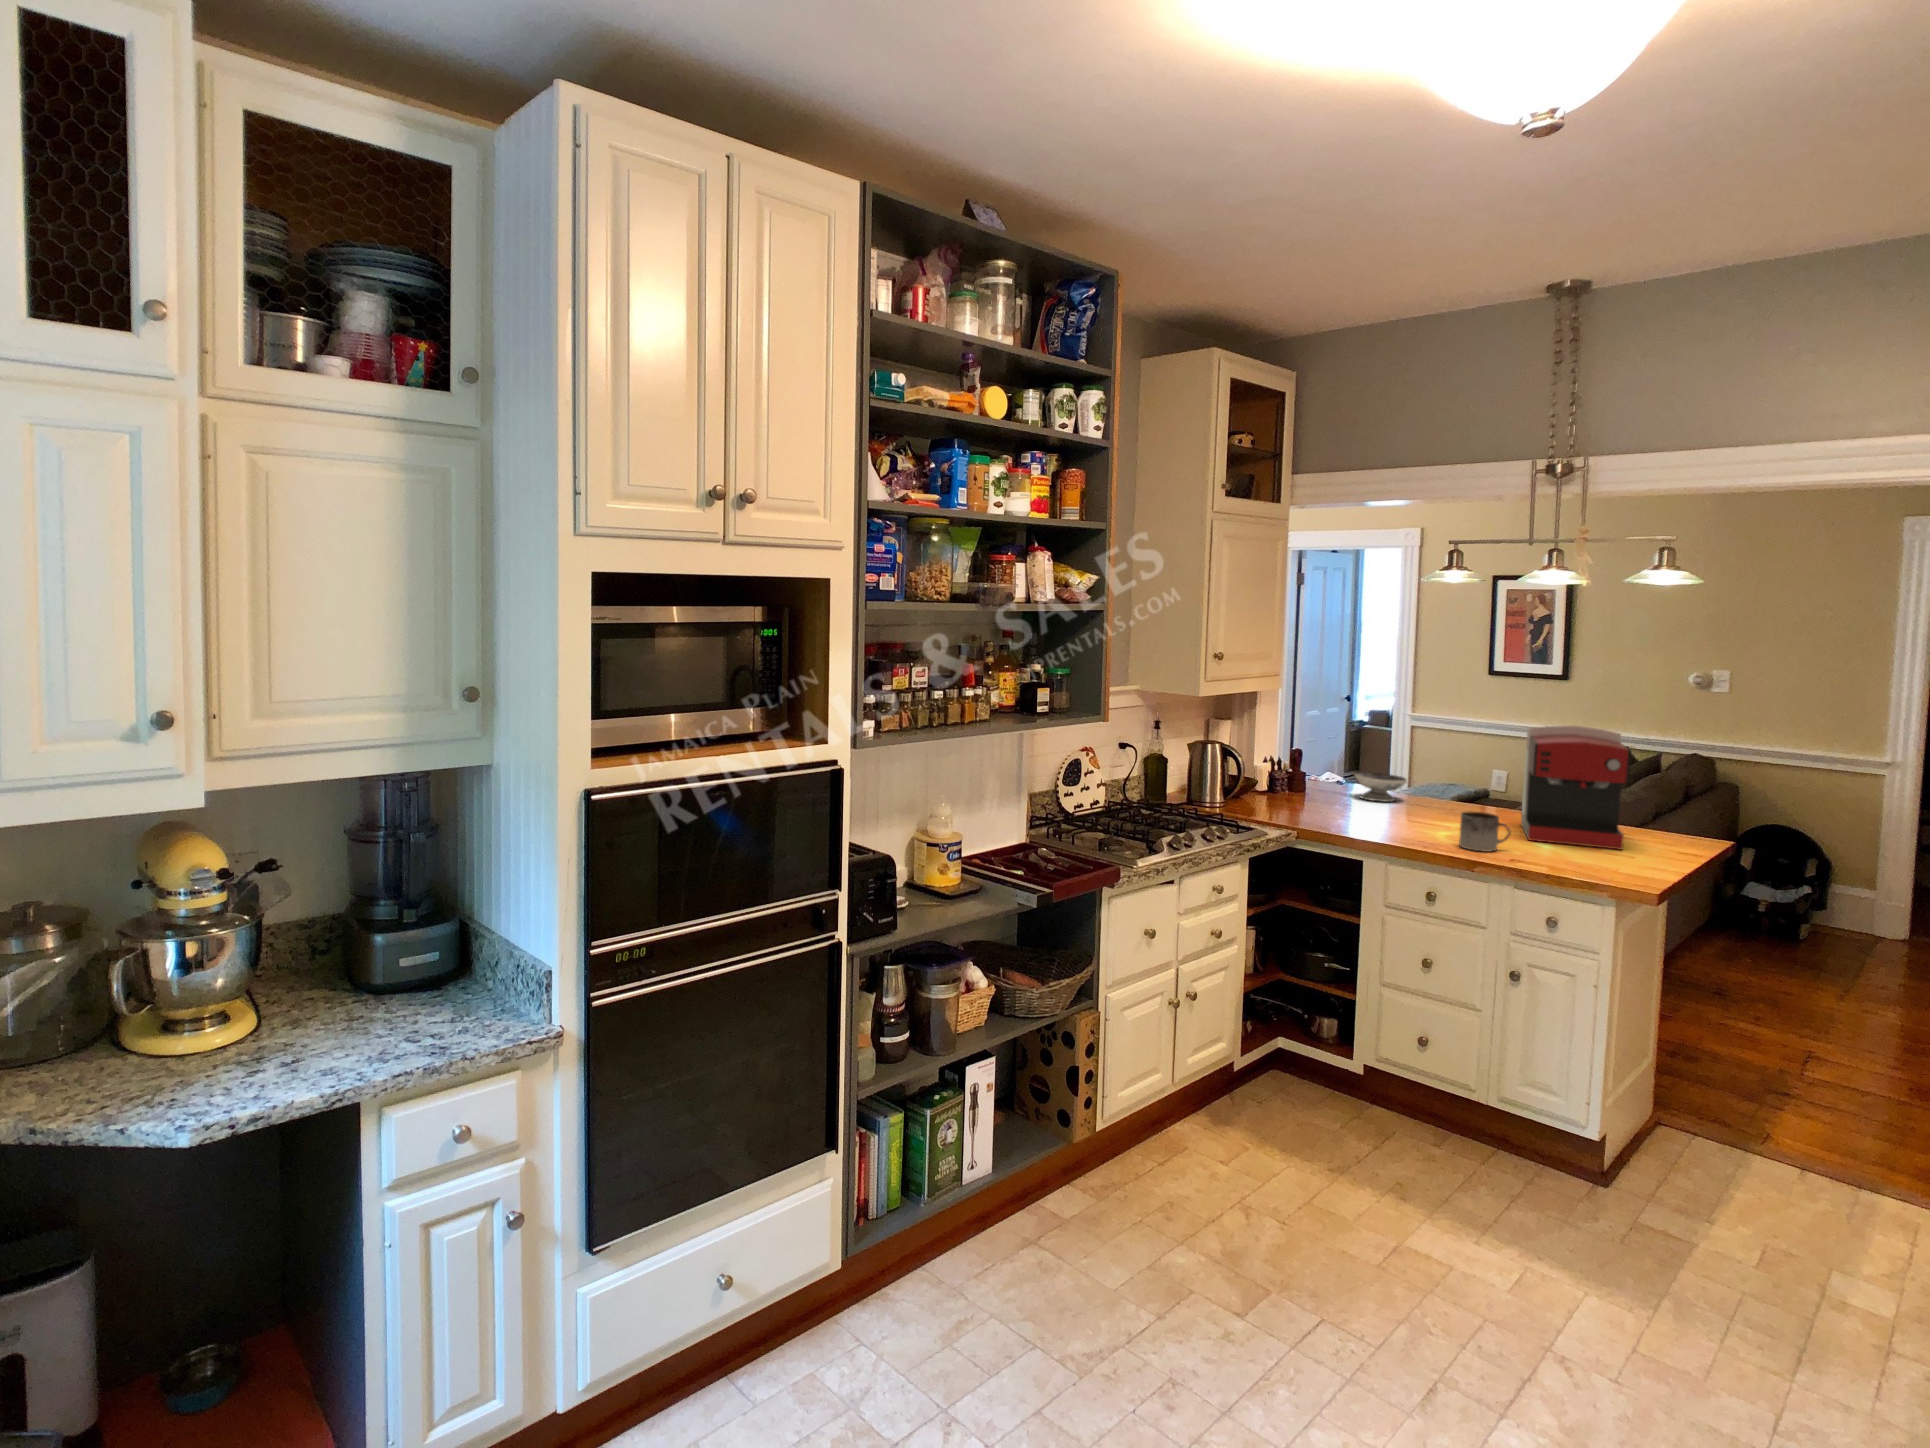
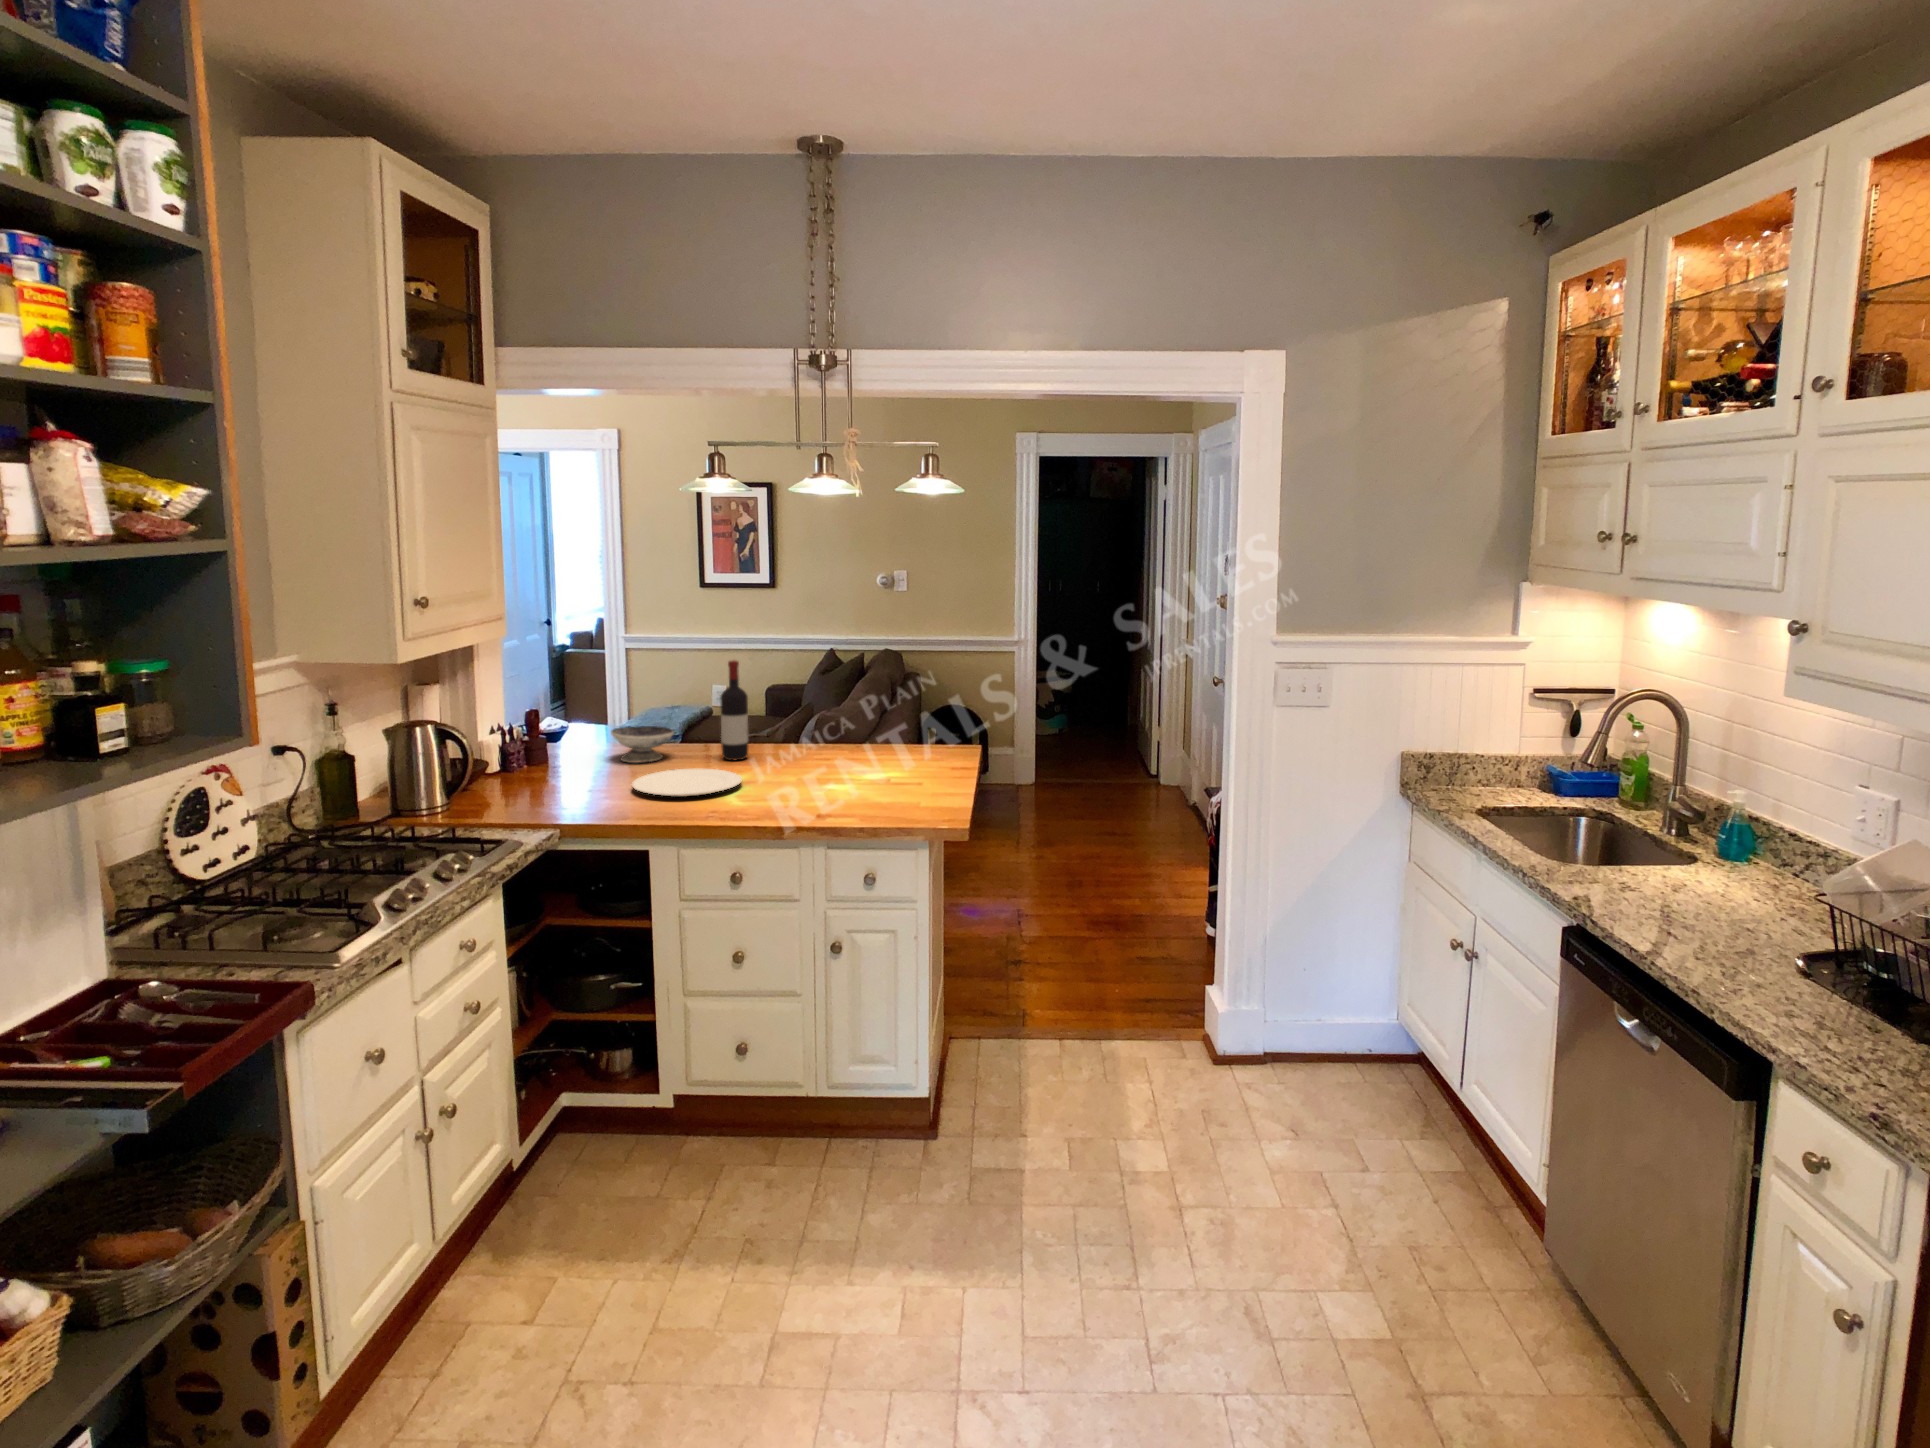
wine bottle: none [1447,726,1475,812] -> present [720,660,748,760]
coffee maker: present [1521,726,1631,850] -> none [803,652,910,787]
plate: none [1358,807,1454,828] -> present [632,769,742,797]
mug: present [1459,812,1511,852] -> none [760,766,813,814]

